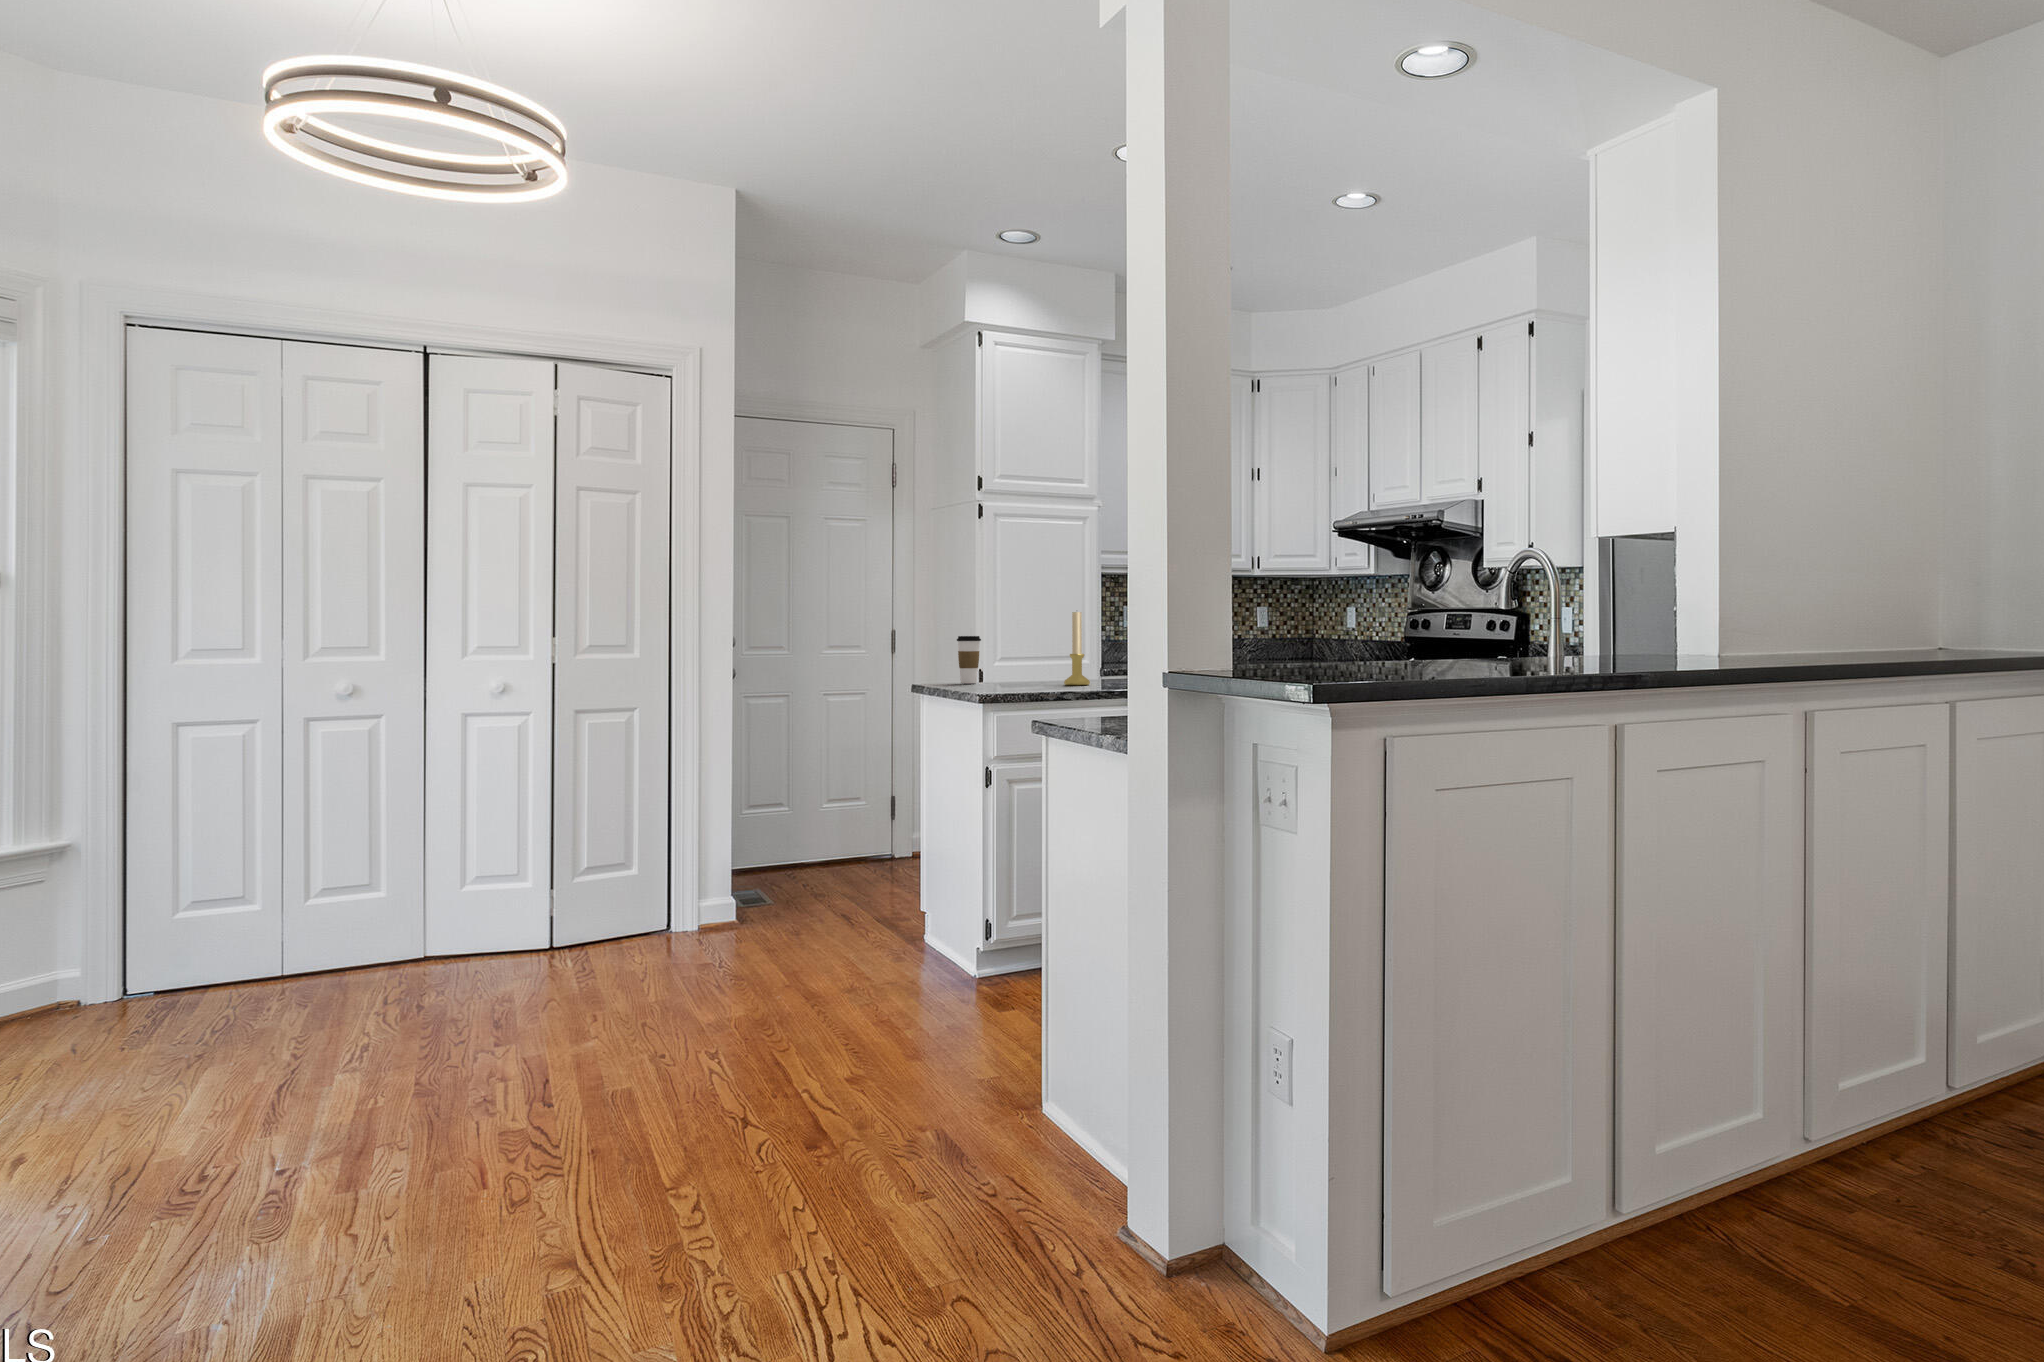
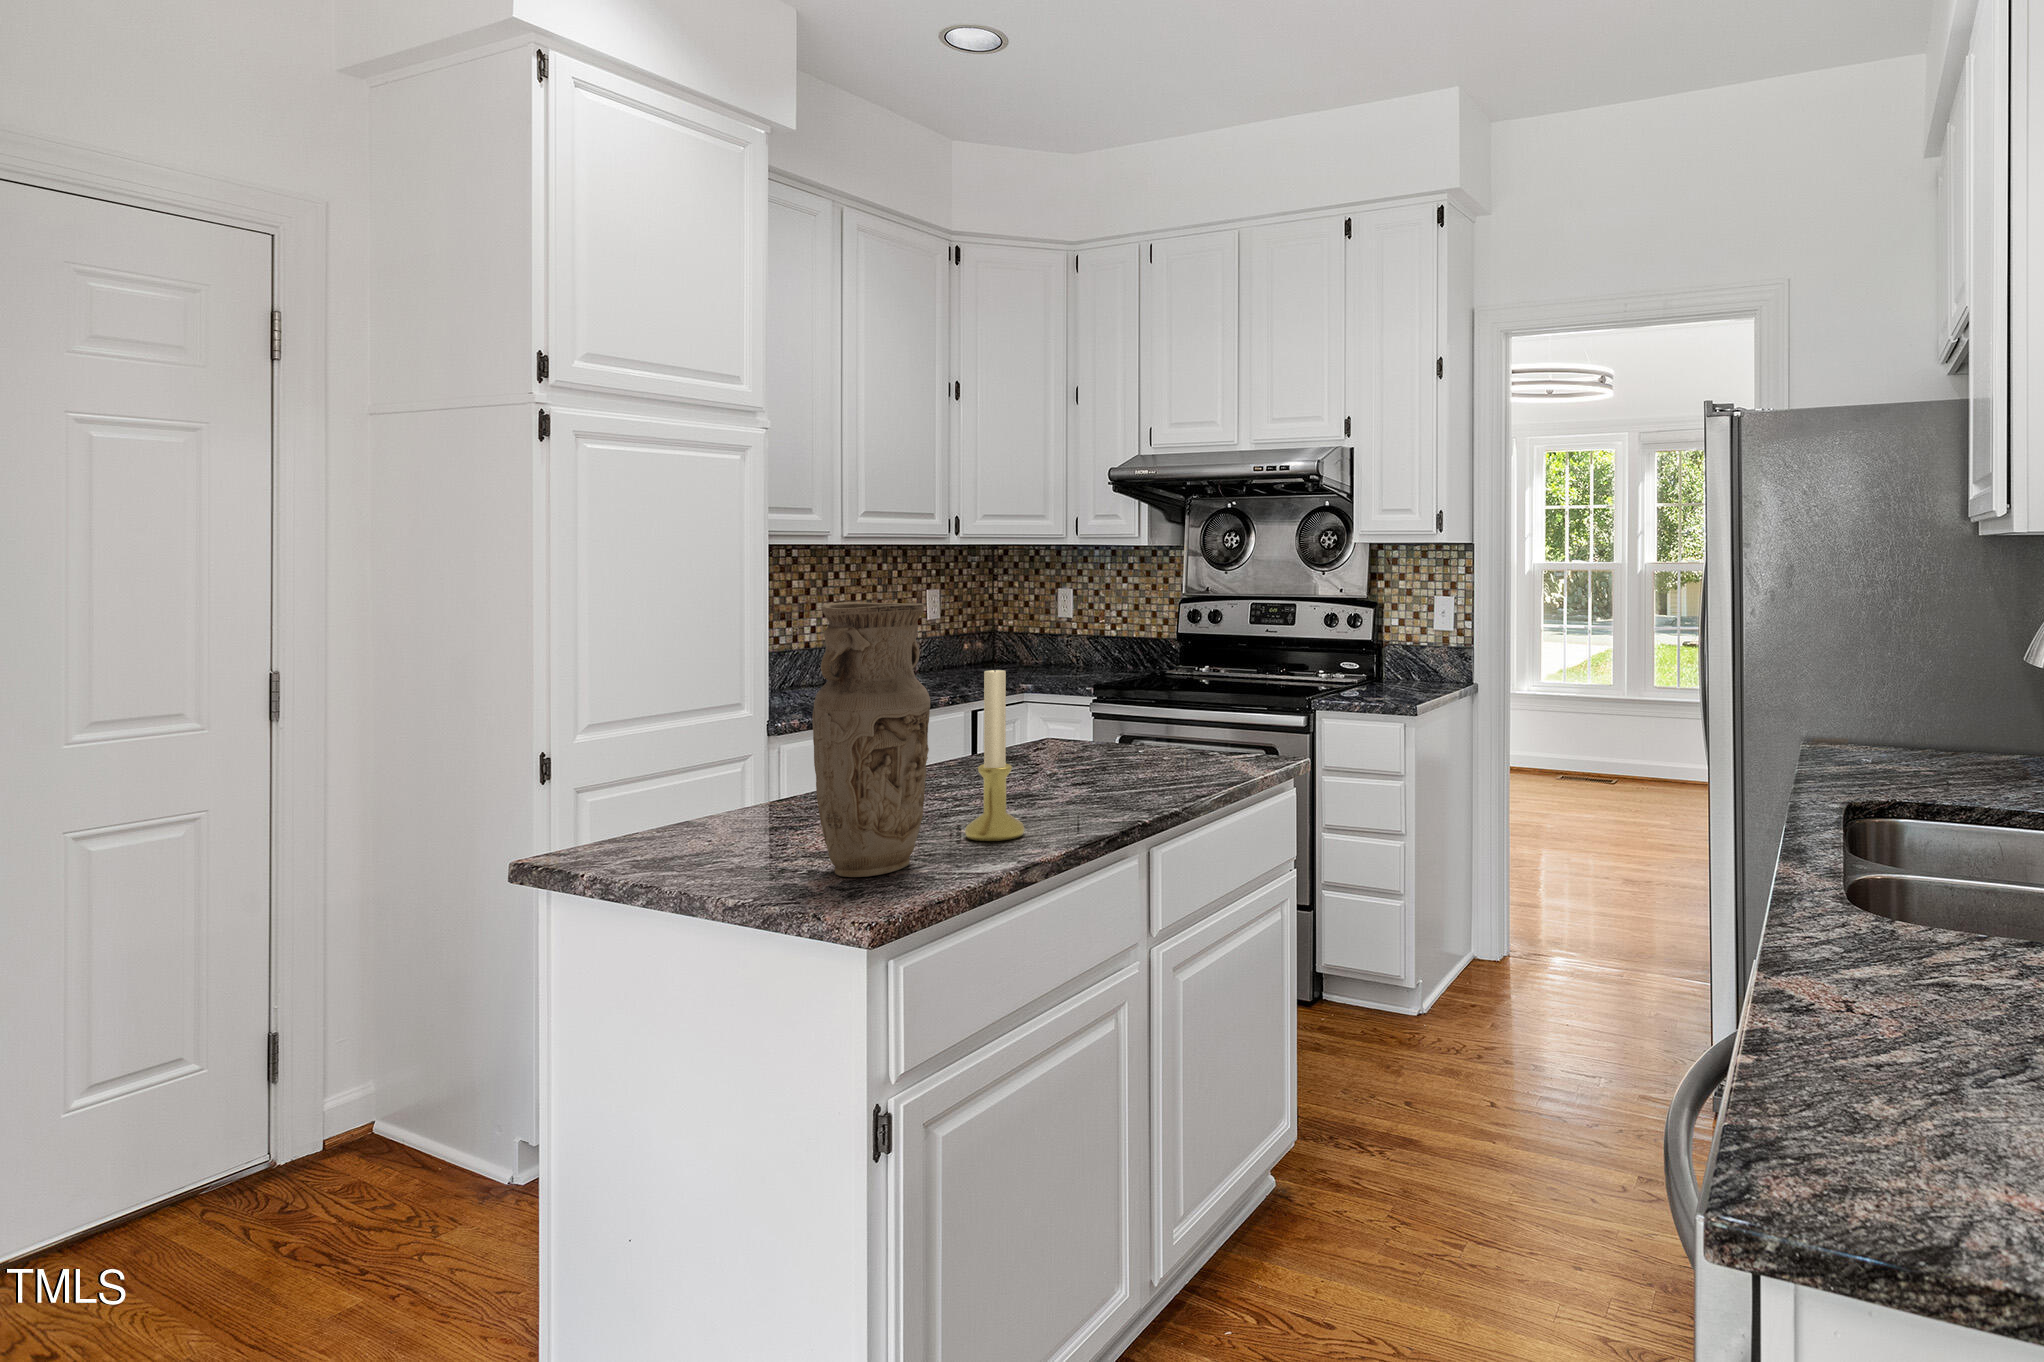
vase: none [986,579,1036,688] -> present [812,602,930,877]
coffee cup: present [957,636,981,684] -> none [675,734,739,857]

